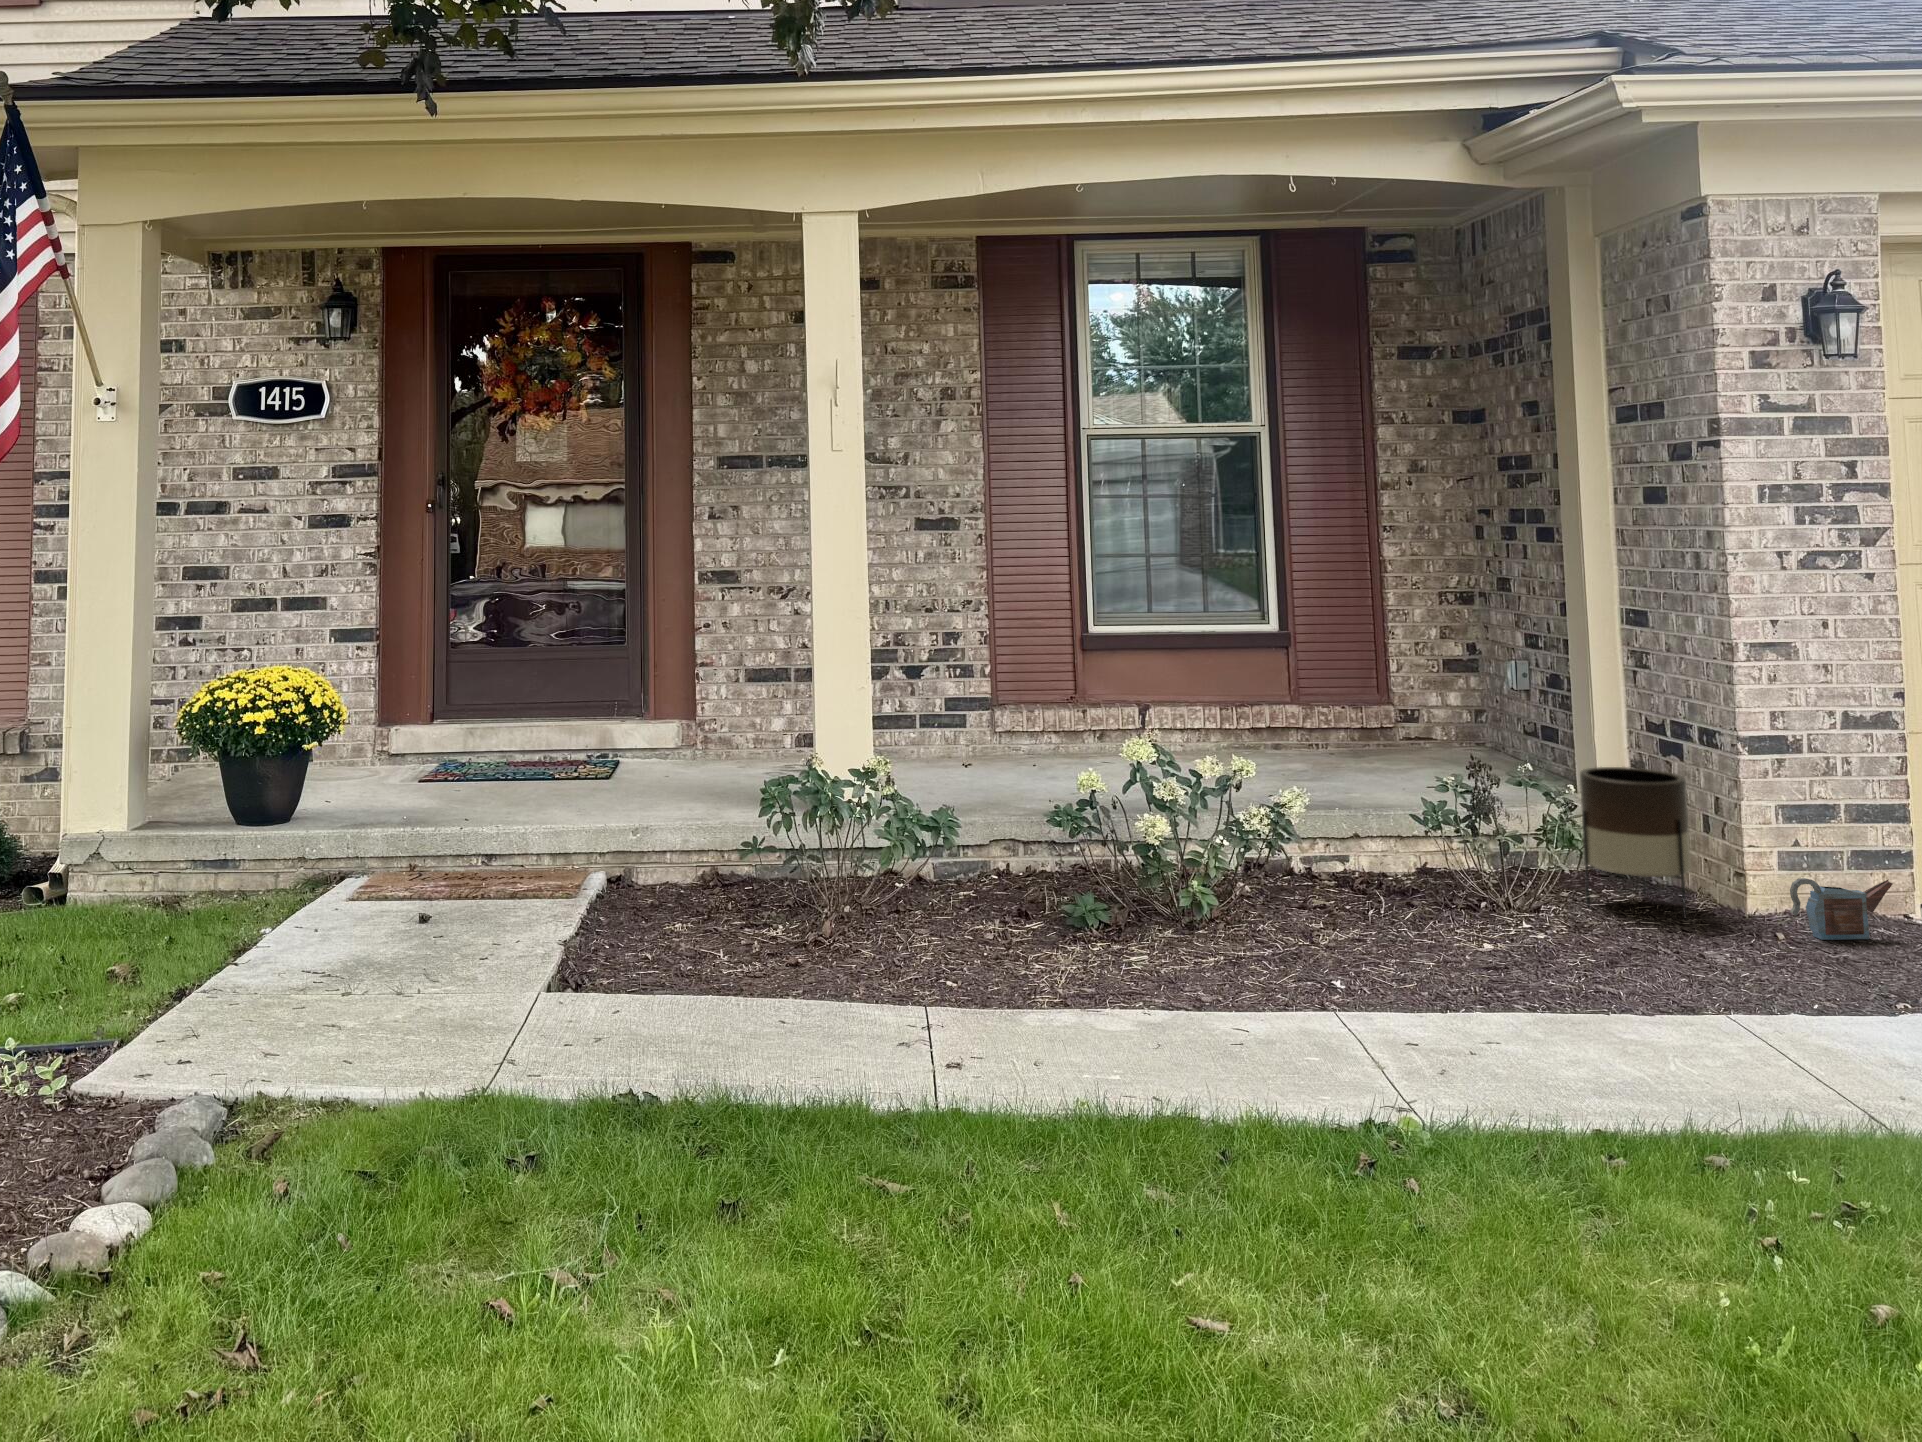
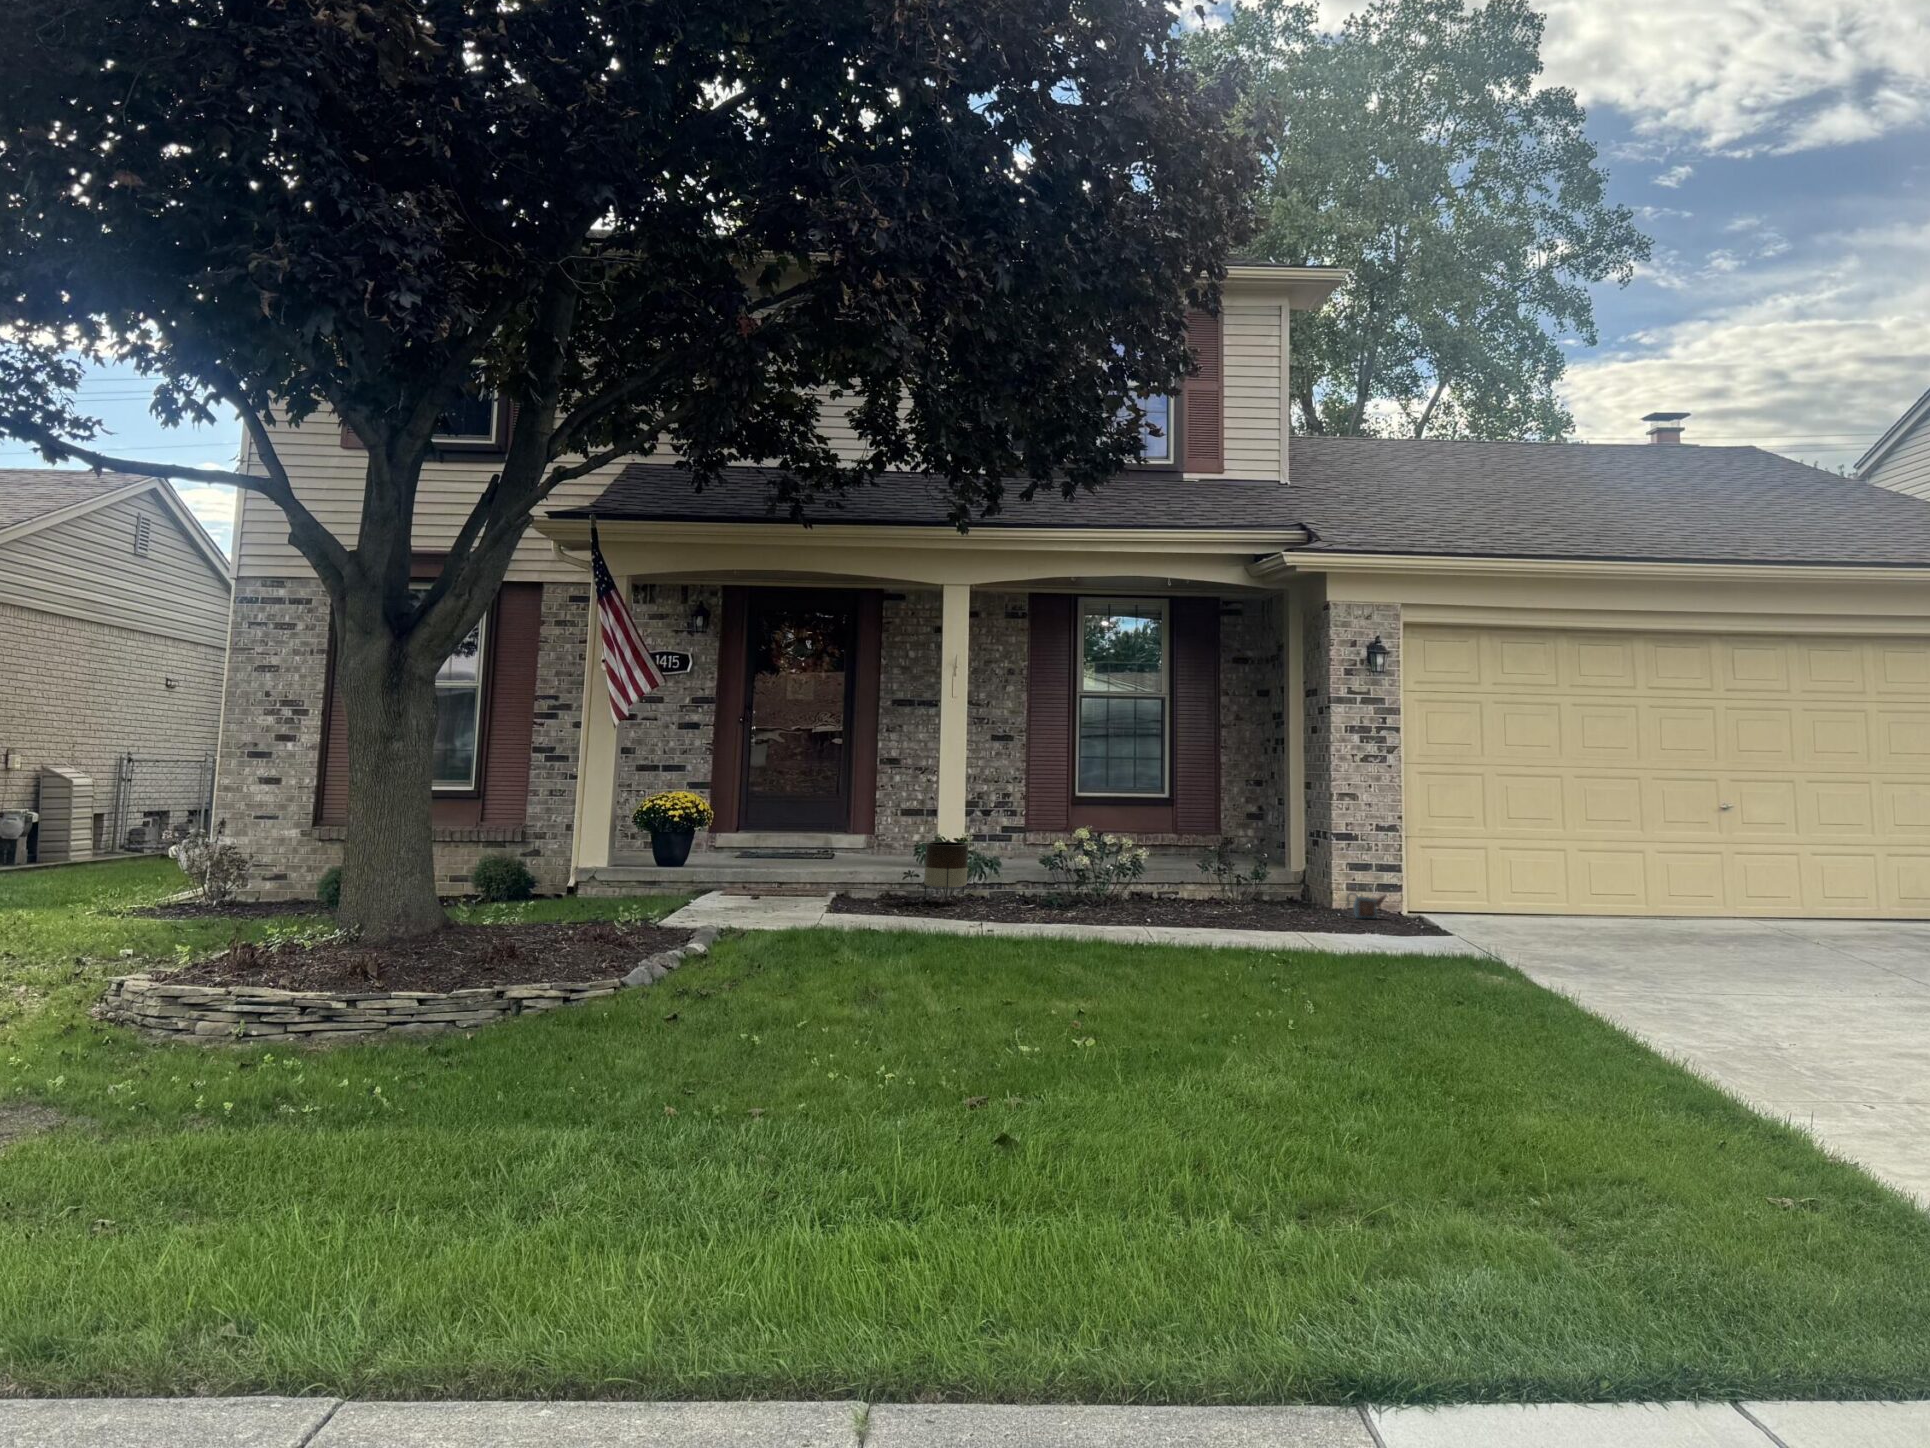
planter: present [1580,767,1691,919] -> present [924,842,968,906]

